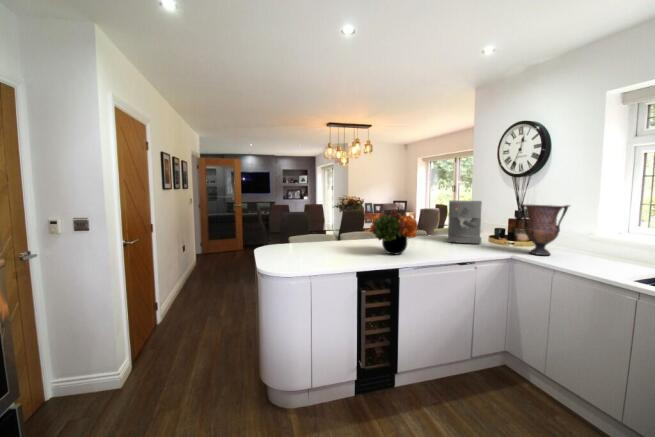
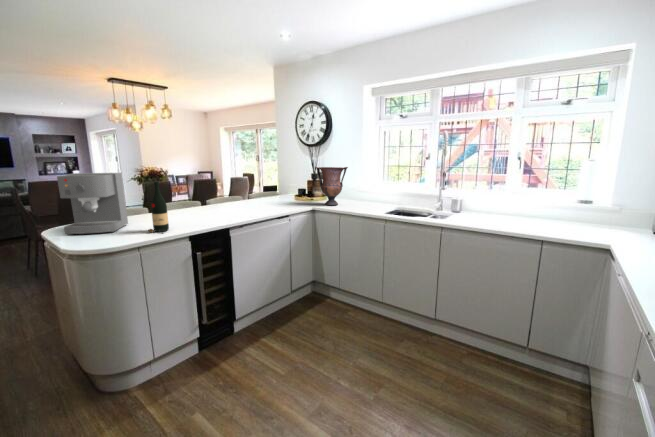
coffee maker: present [448,200,482,244] -> present [57,173,128,235]
flower arrangement: present [370,210,418,254] -> none [193,175,242,217]
wine bottle: none [321,216,339,266] -> present [148,182,169,233]

